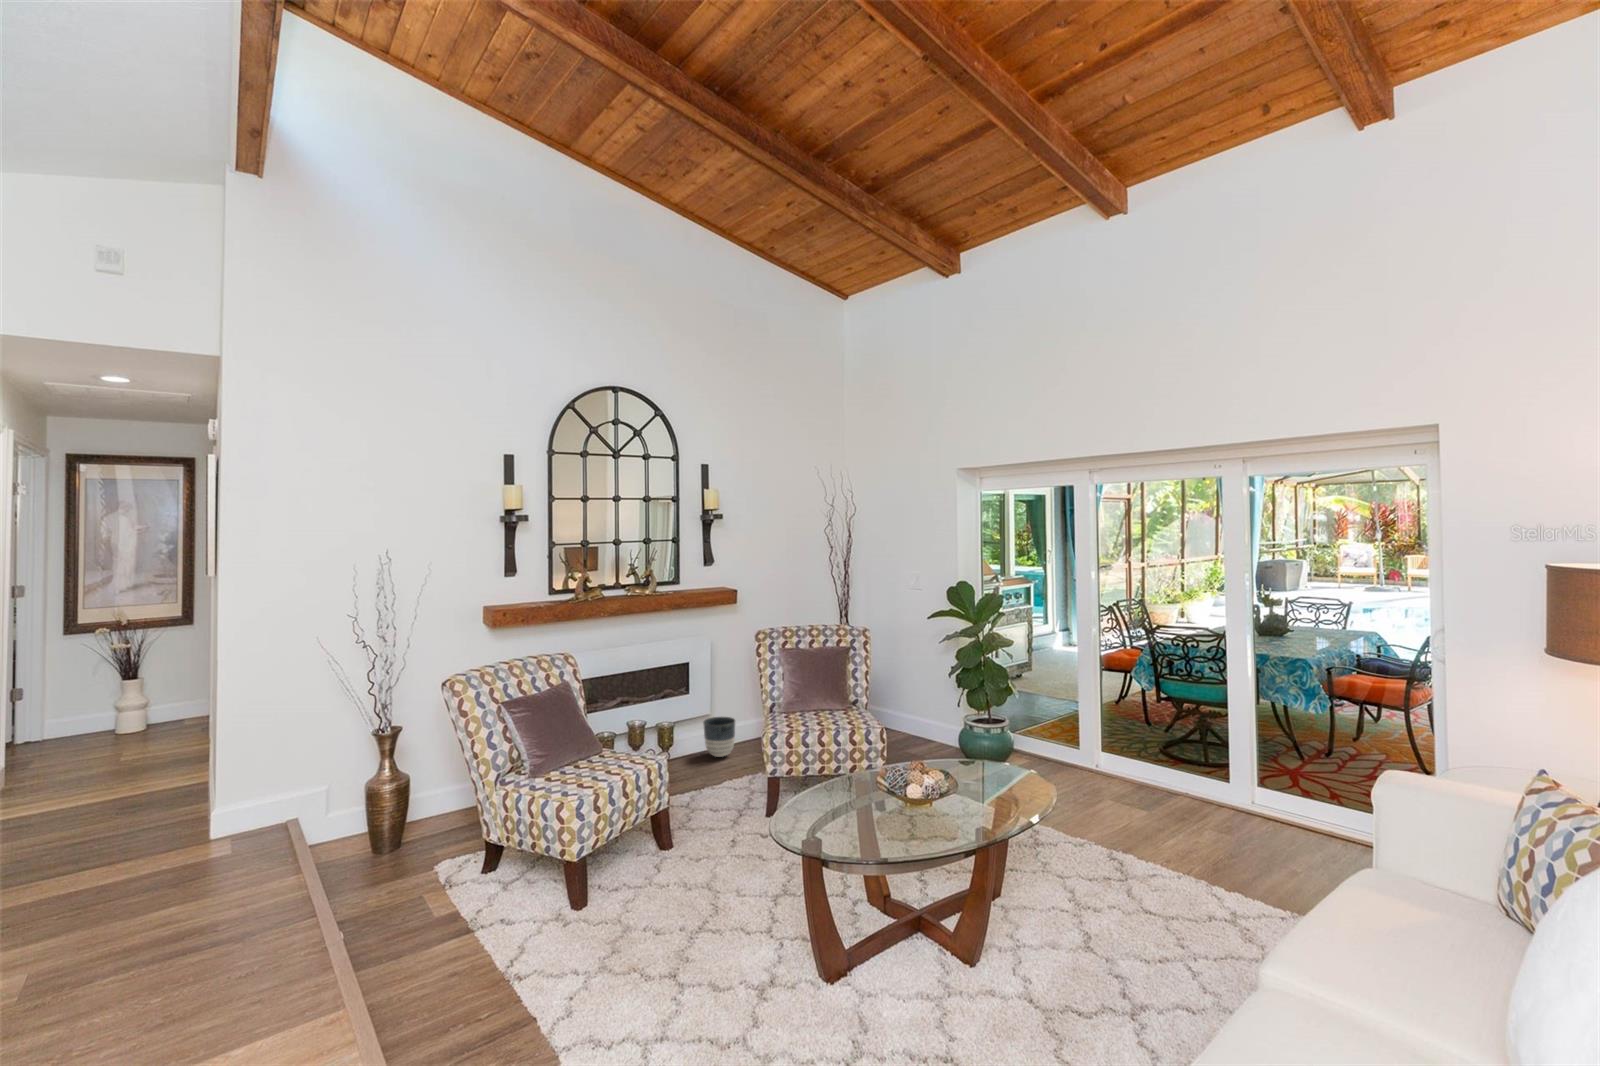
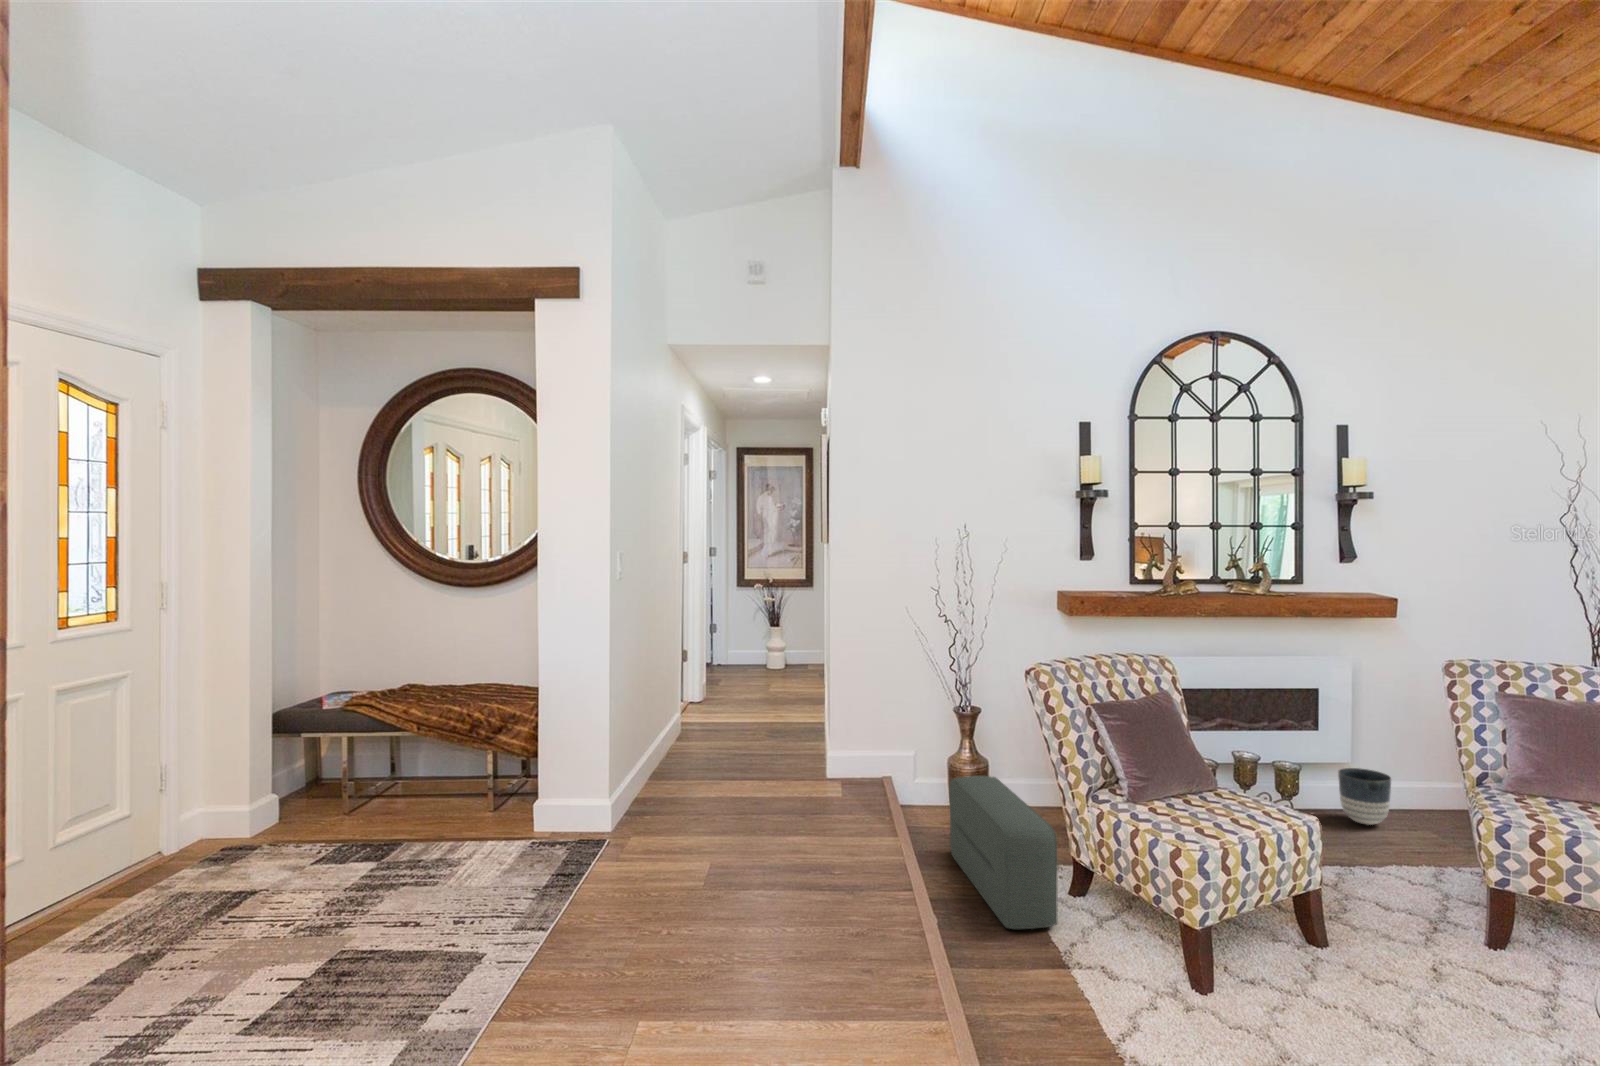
pouf: none [369,780,467,918] -> present [949,776,1058,929]

